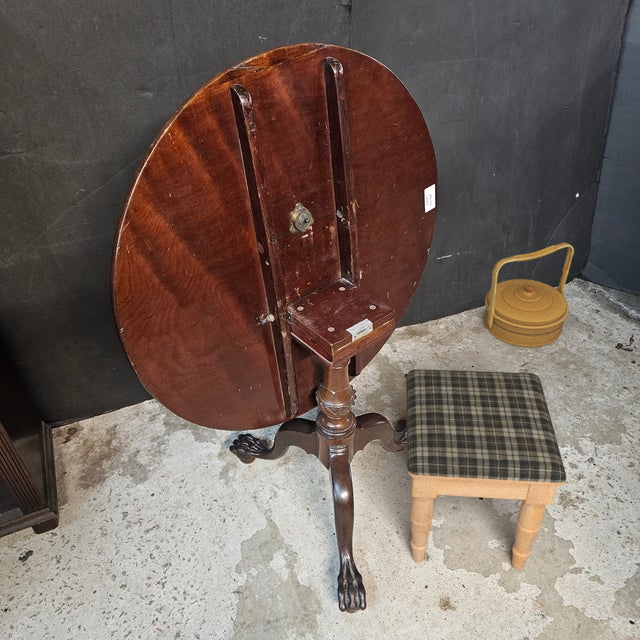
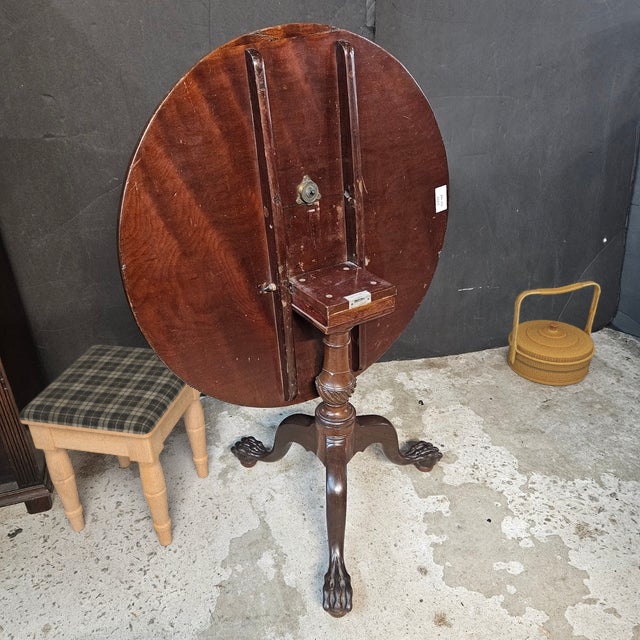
footstool: present [406,369,566,570] -> present [19,345,208,546]

